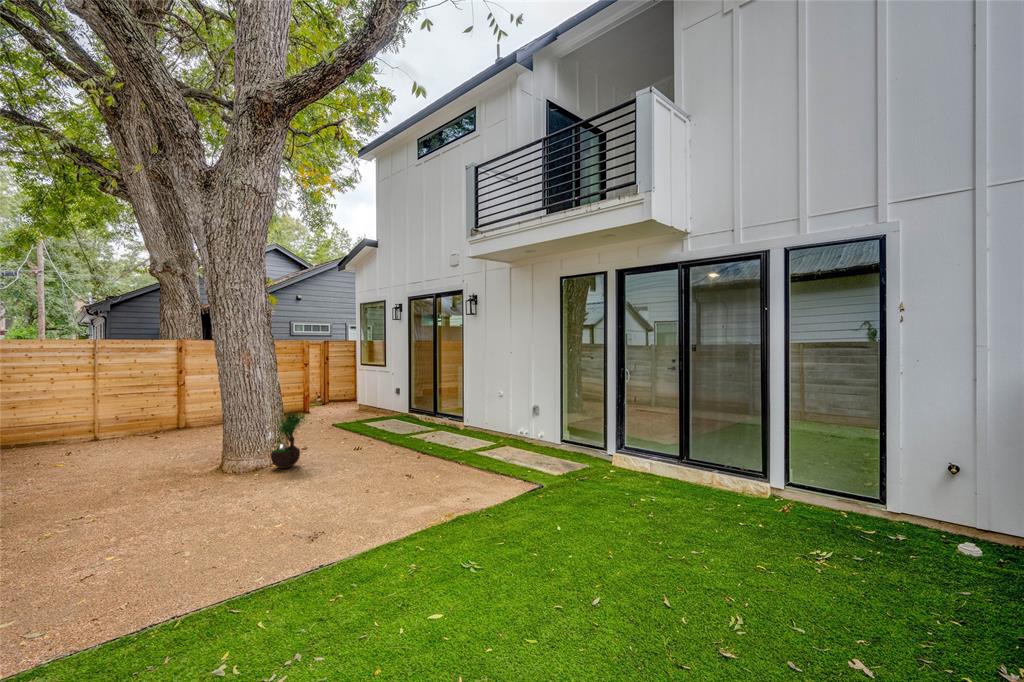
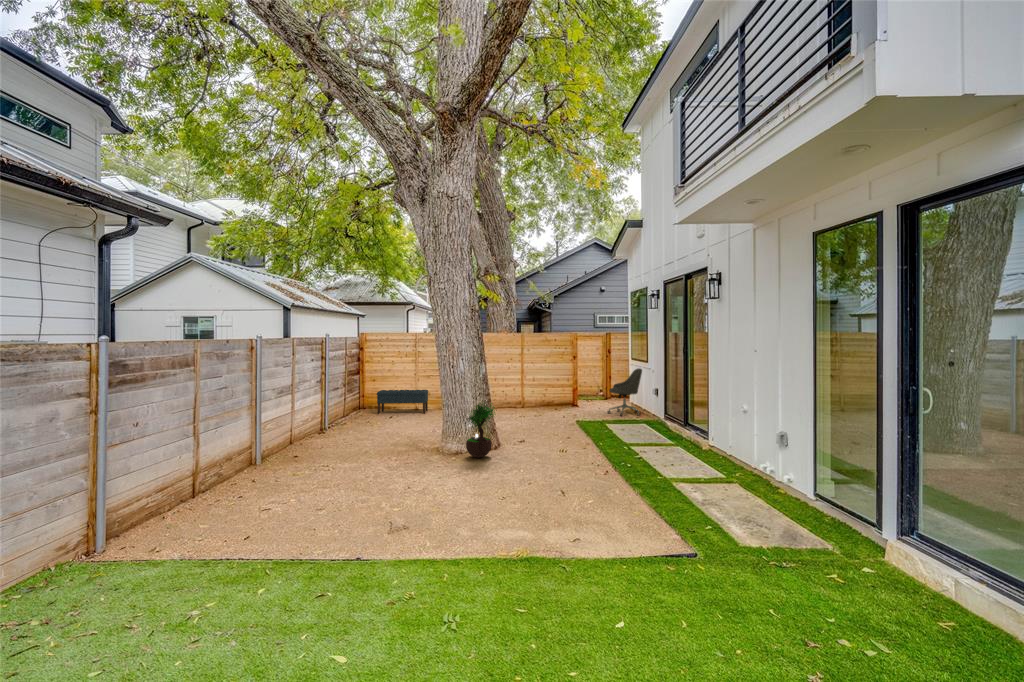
chair: none [347,372,380,417] -> present [608,369,642,416]
bench: none [24,412,117,453] -> present [377,390,428,414]

